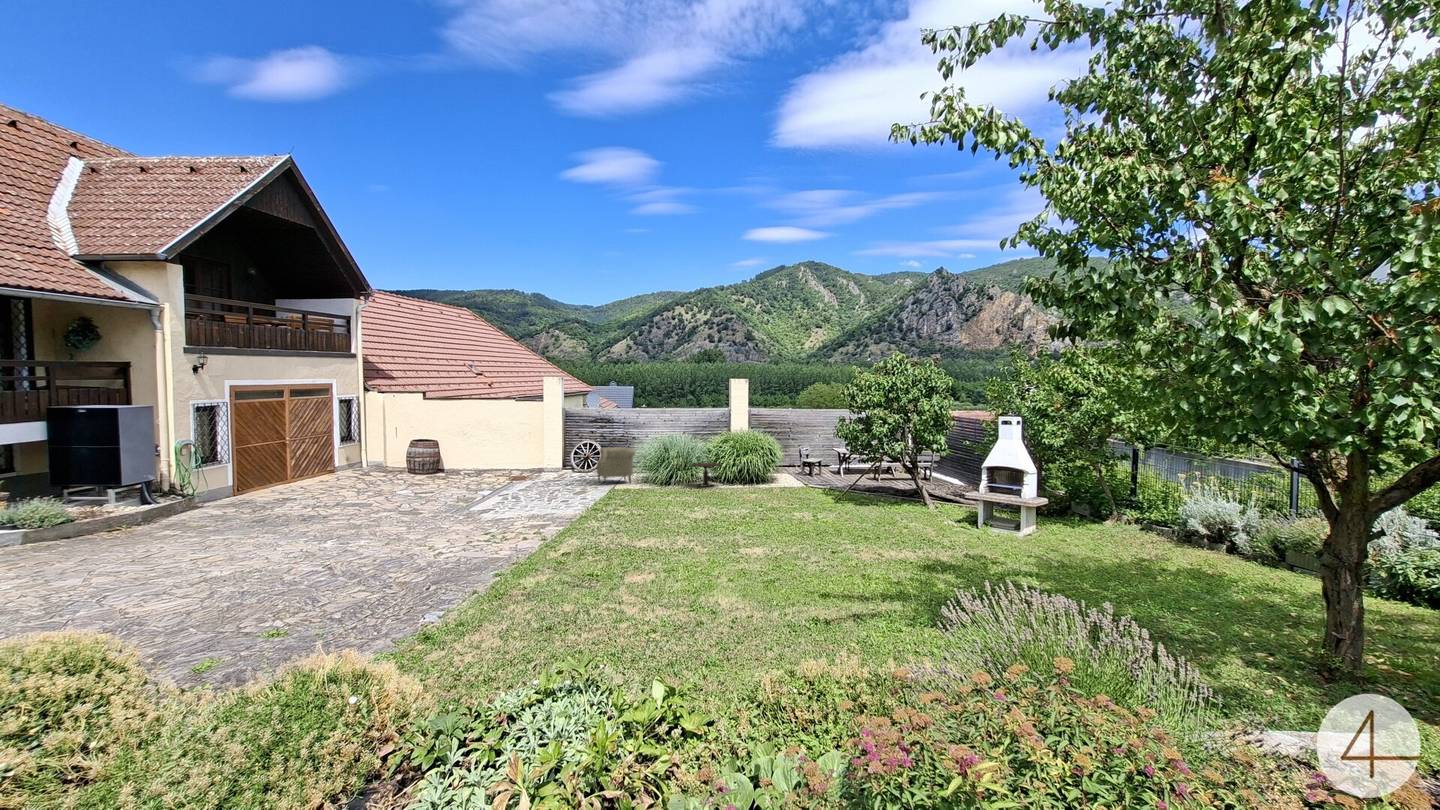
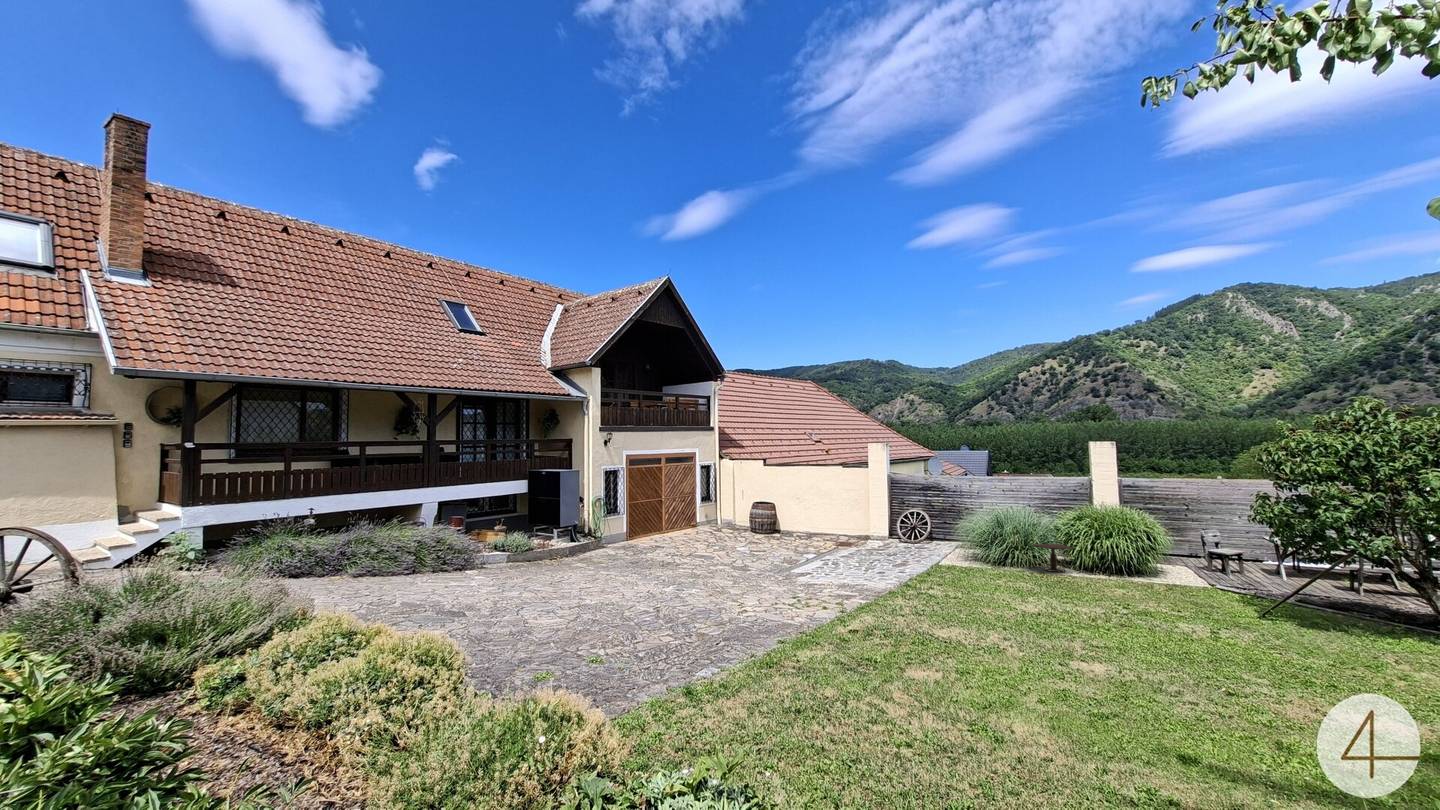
chair: present [597,447,635,484] -> none [924,519,966,559]

